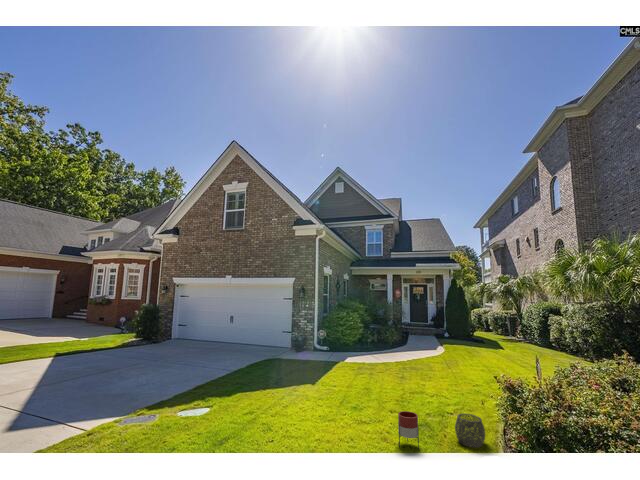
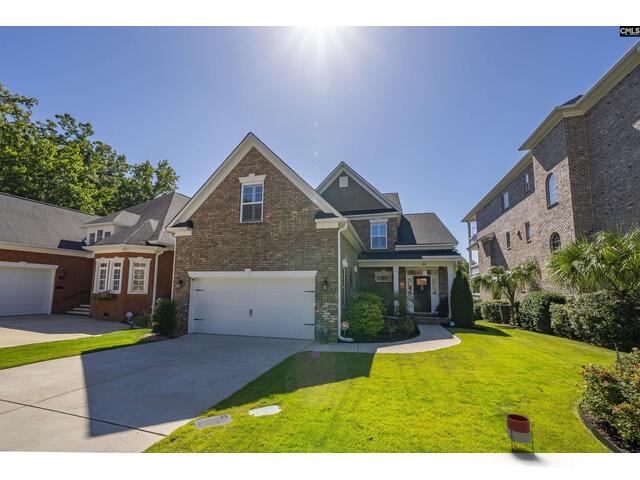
woven basket: present [455,414,485,447] -> none [558,413,595,450]

